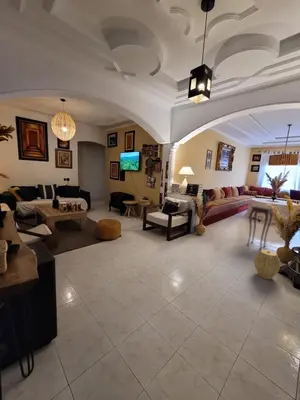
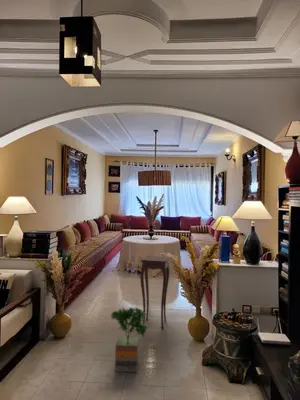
potted tree: none [221,226,245,262] -> present [111,308,148,372]
woven basket: present [254,250,280,279] -> none [172,335,208,386]

